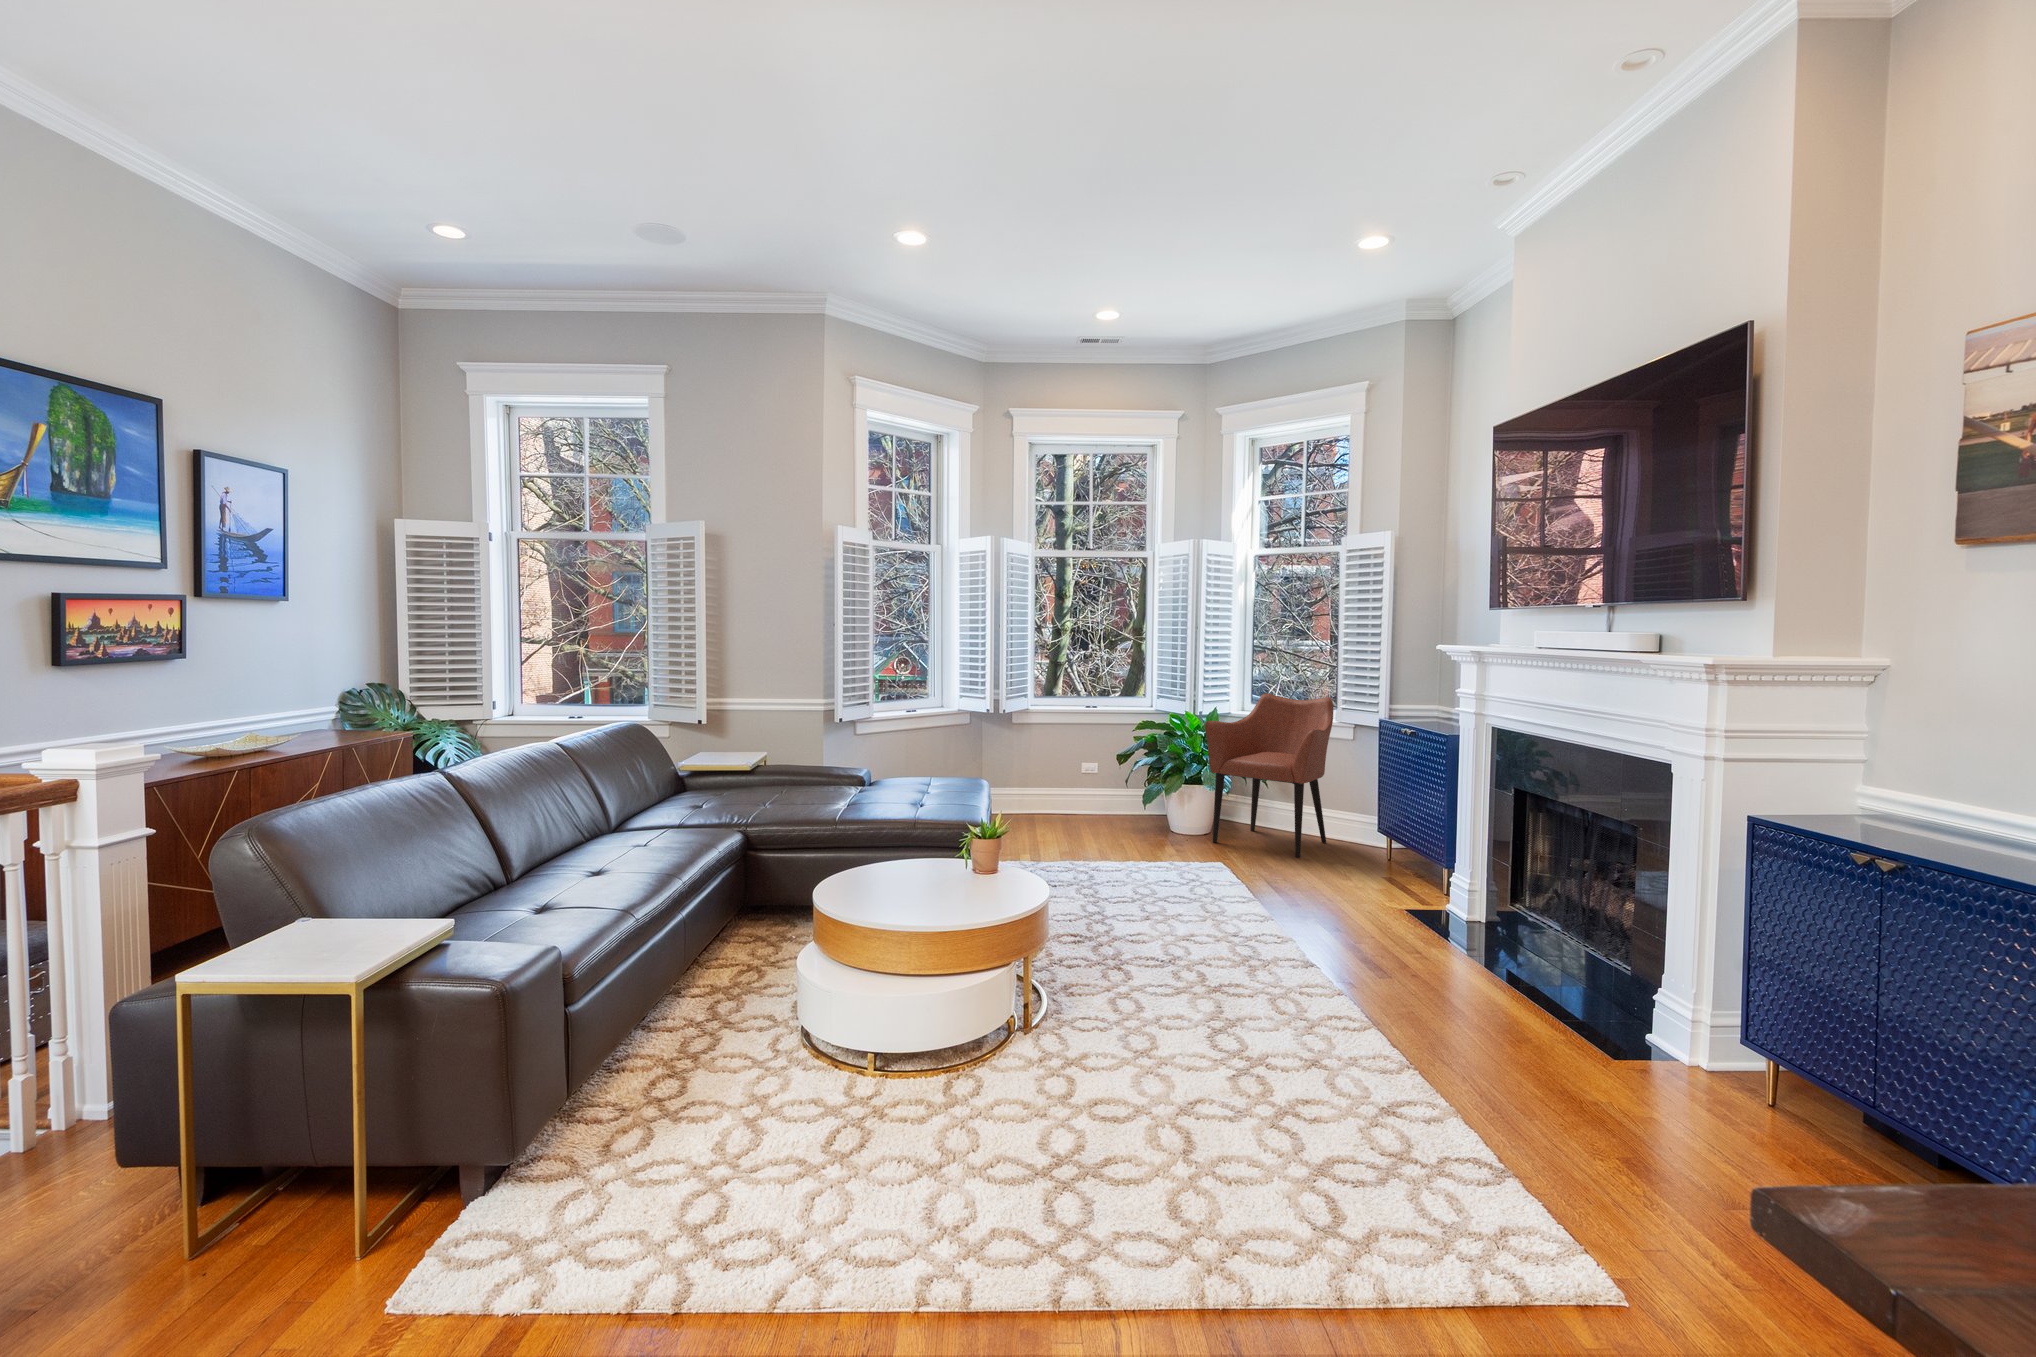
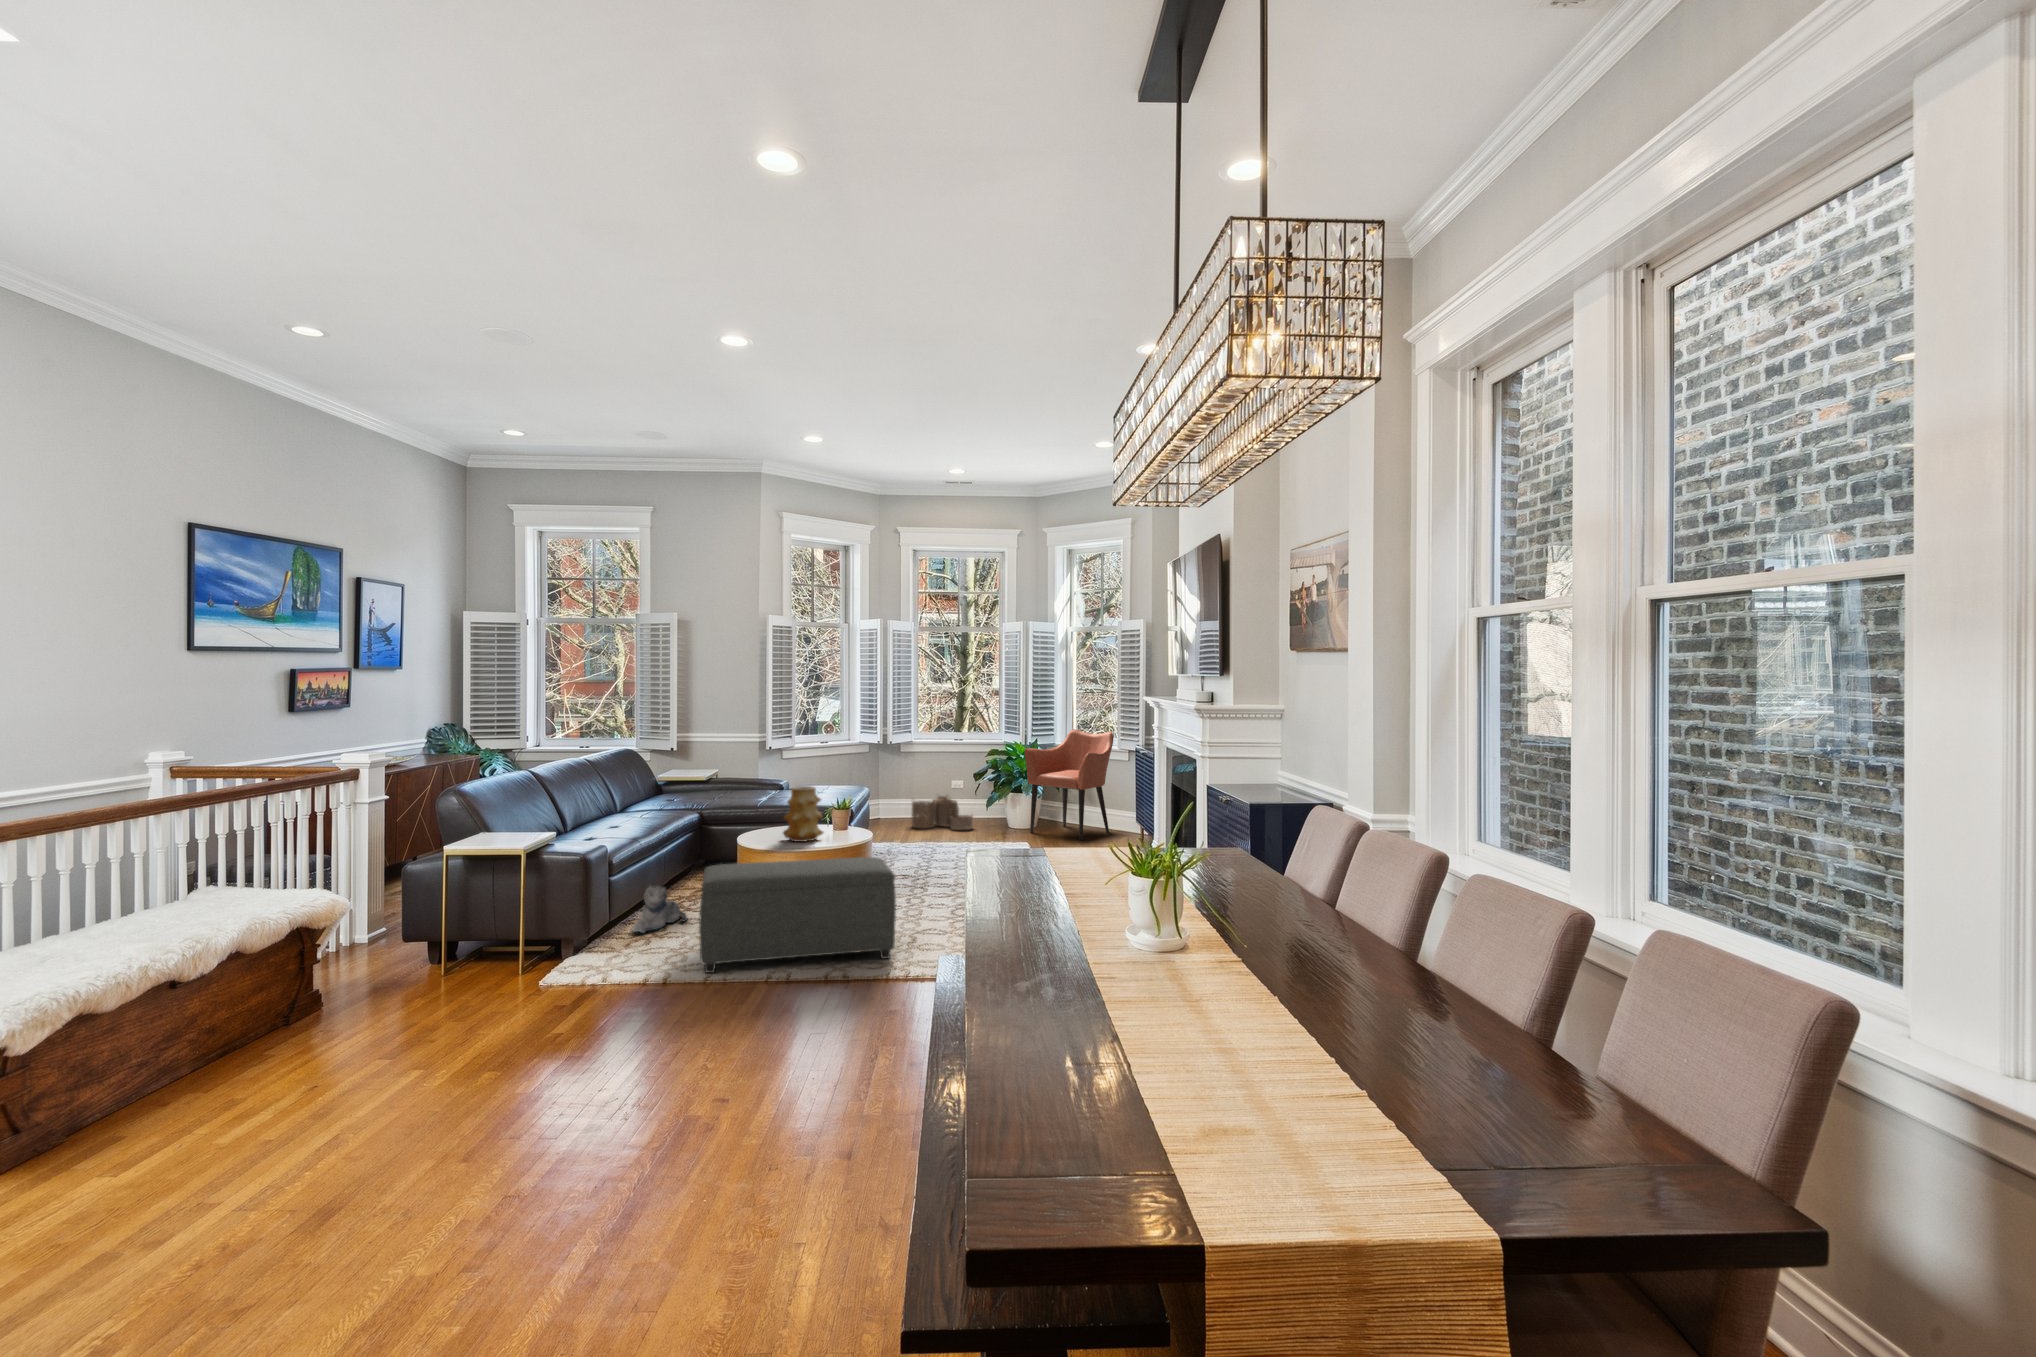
woven basket: none [1037,781,1127,837] -> present [912,795,973,830]
vase: none [896,804,971,910] -> present [783,786,823,842]
ottoman: none [756,968,1183,1282] -> present [699,857,896,973]
plush toy: none [619,1002,727,1110] -> present [633,885,687,933]

